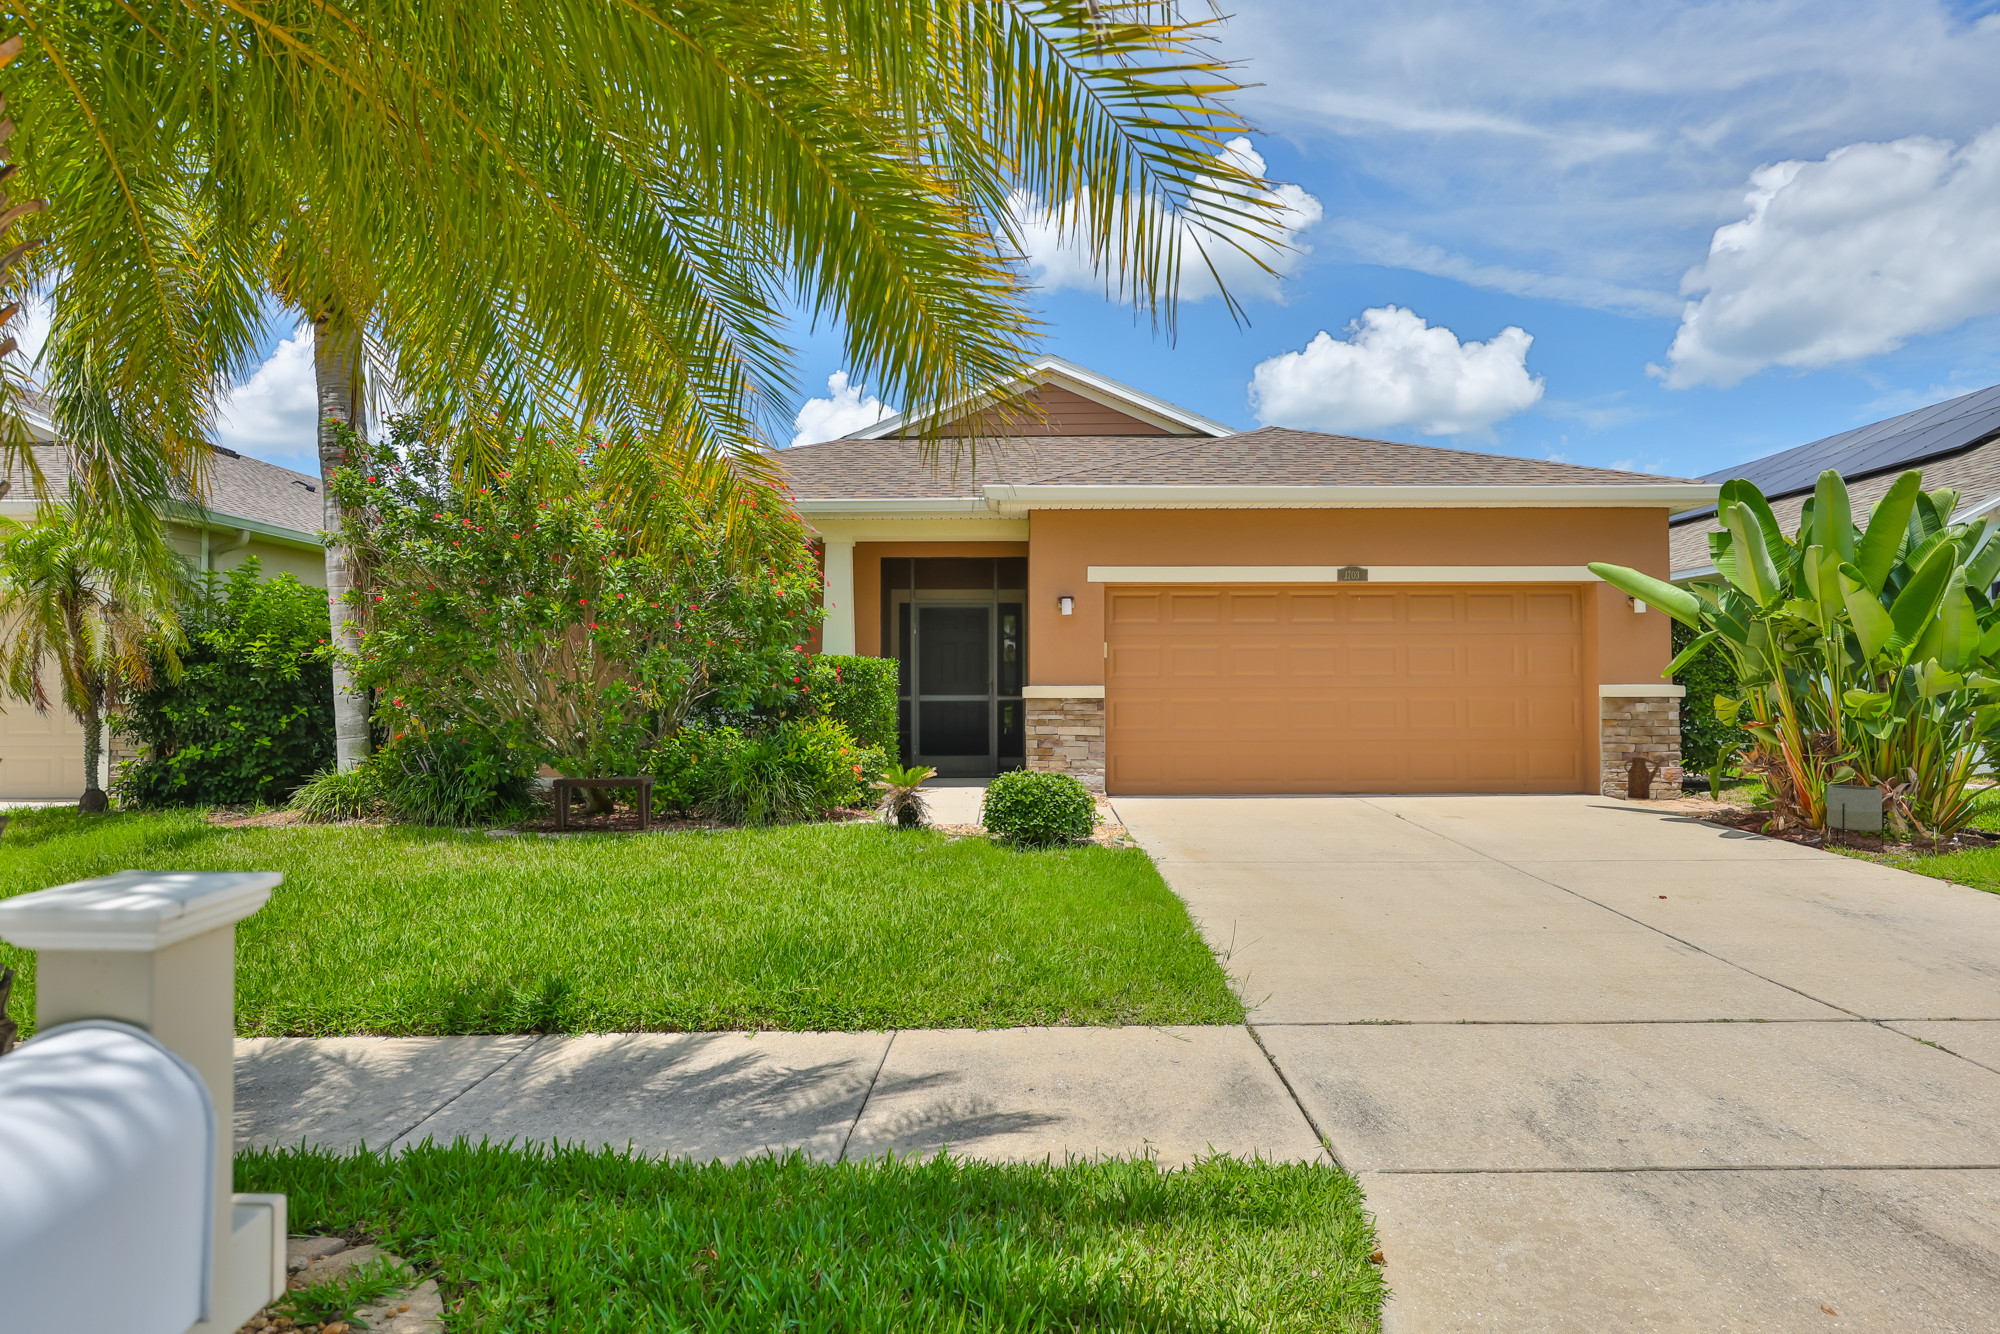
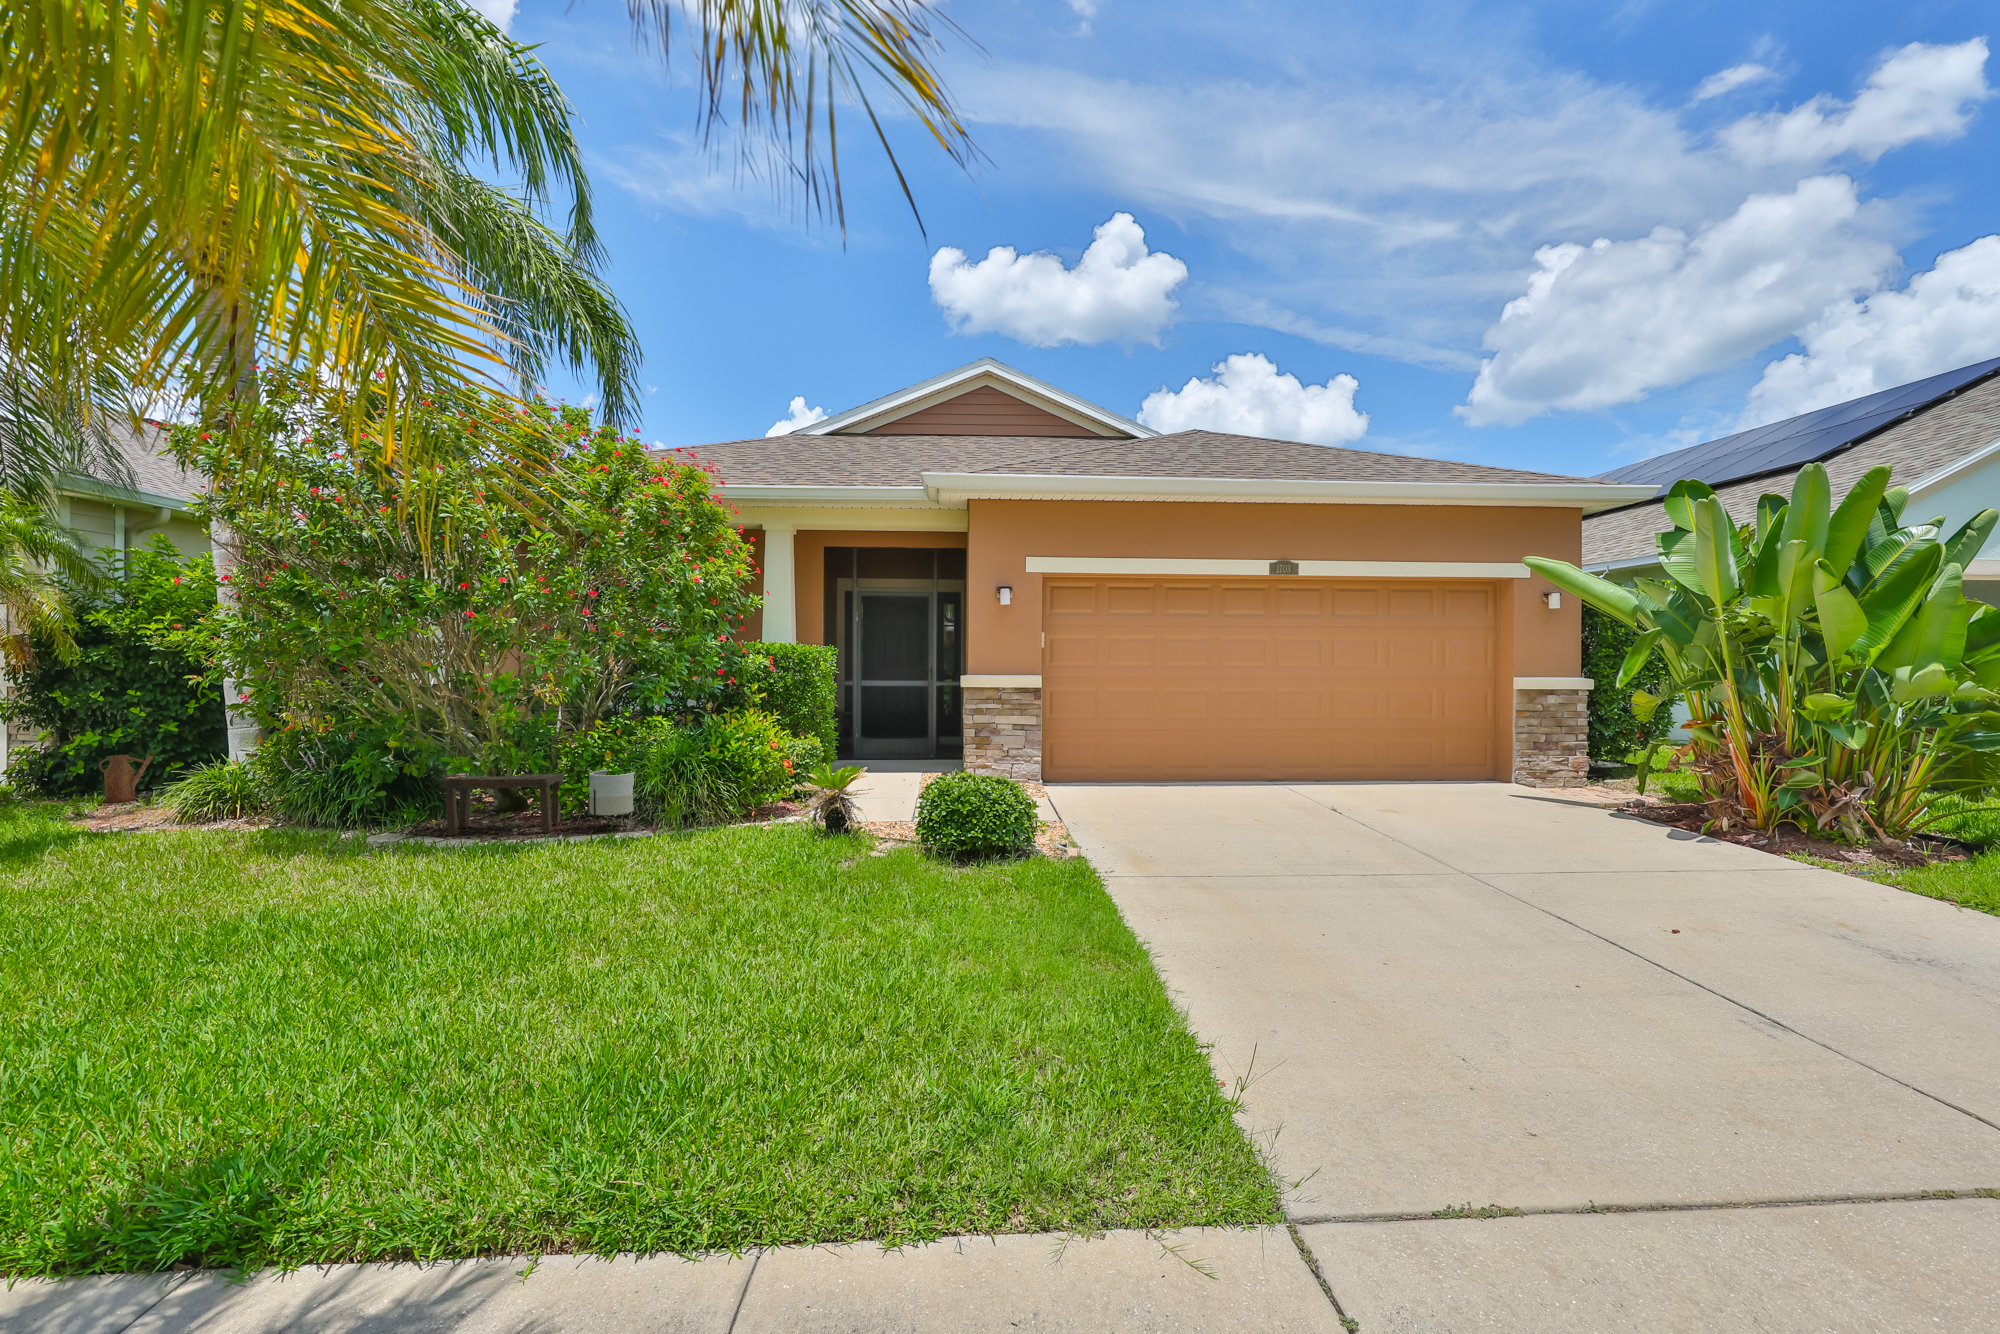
watering can: present [1624,757,1664,799] -> present [99,754,153,803]
planter: present [1827,785,1884,847] -> present [590,770,636,833]

